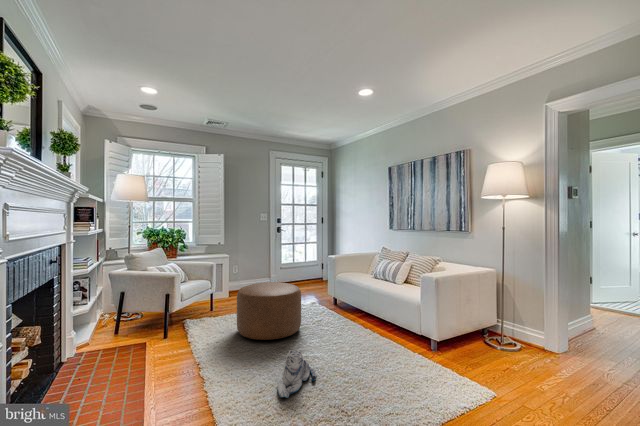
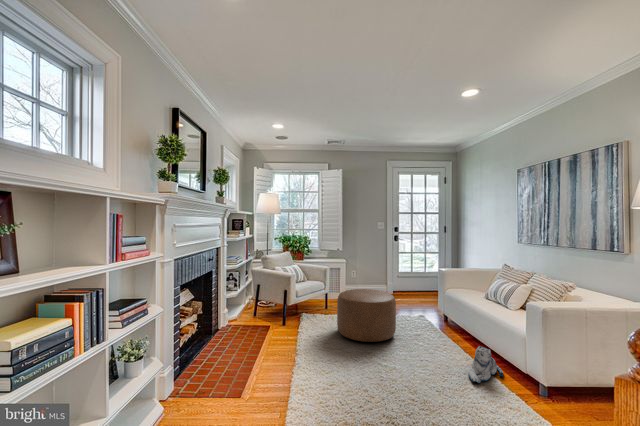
plush toy: present [278,351,316,398] -> present [468,346,503,383]

